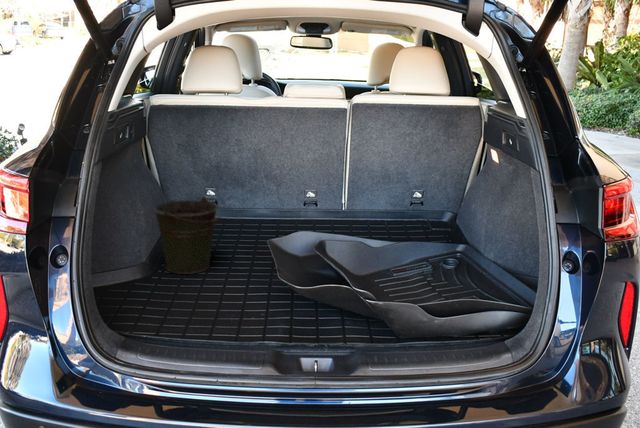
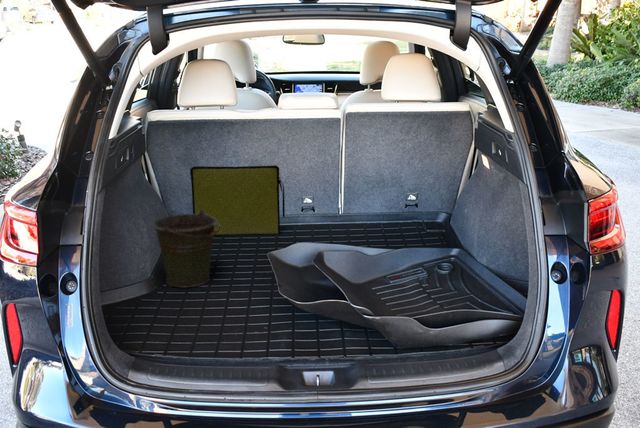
bag: none [194,155,289,226] -> present [190,165,285,235]

